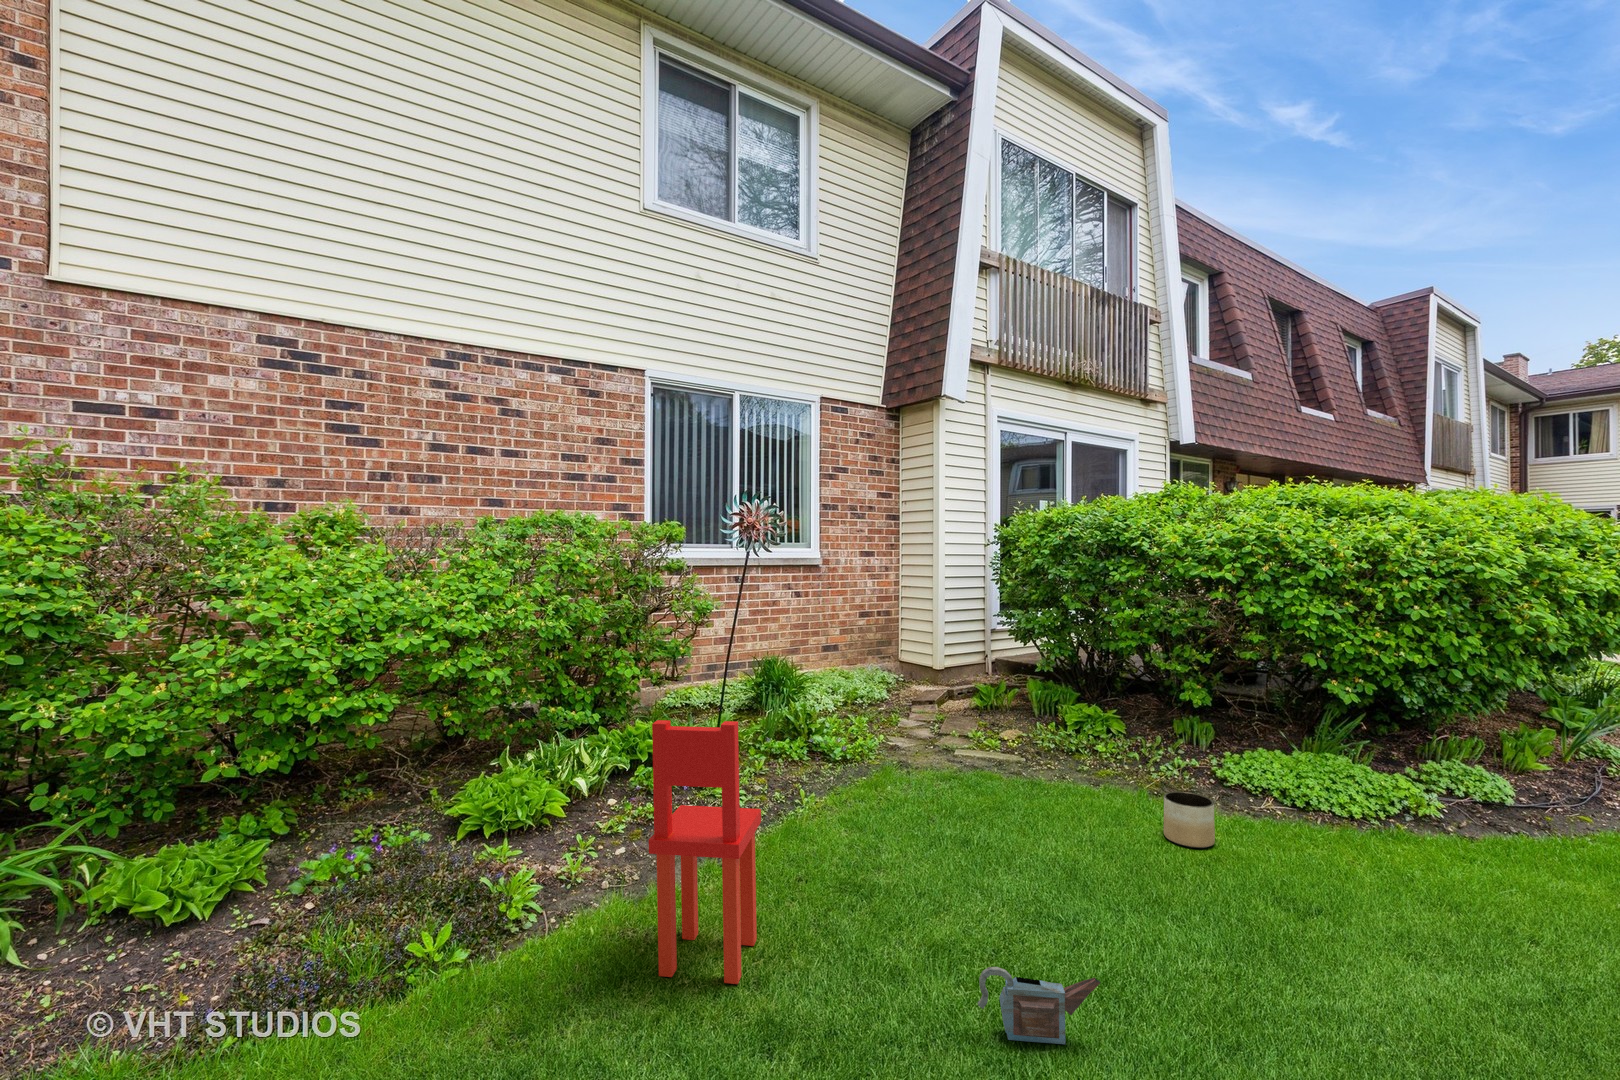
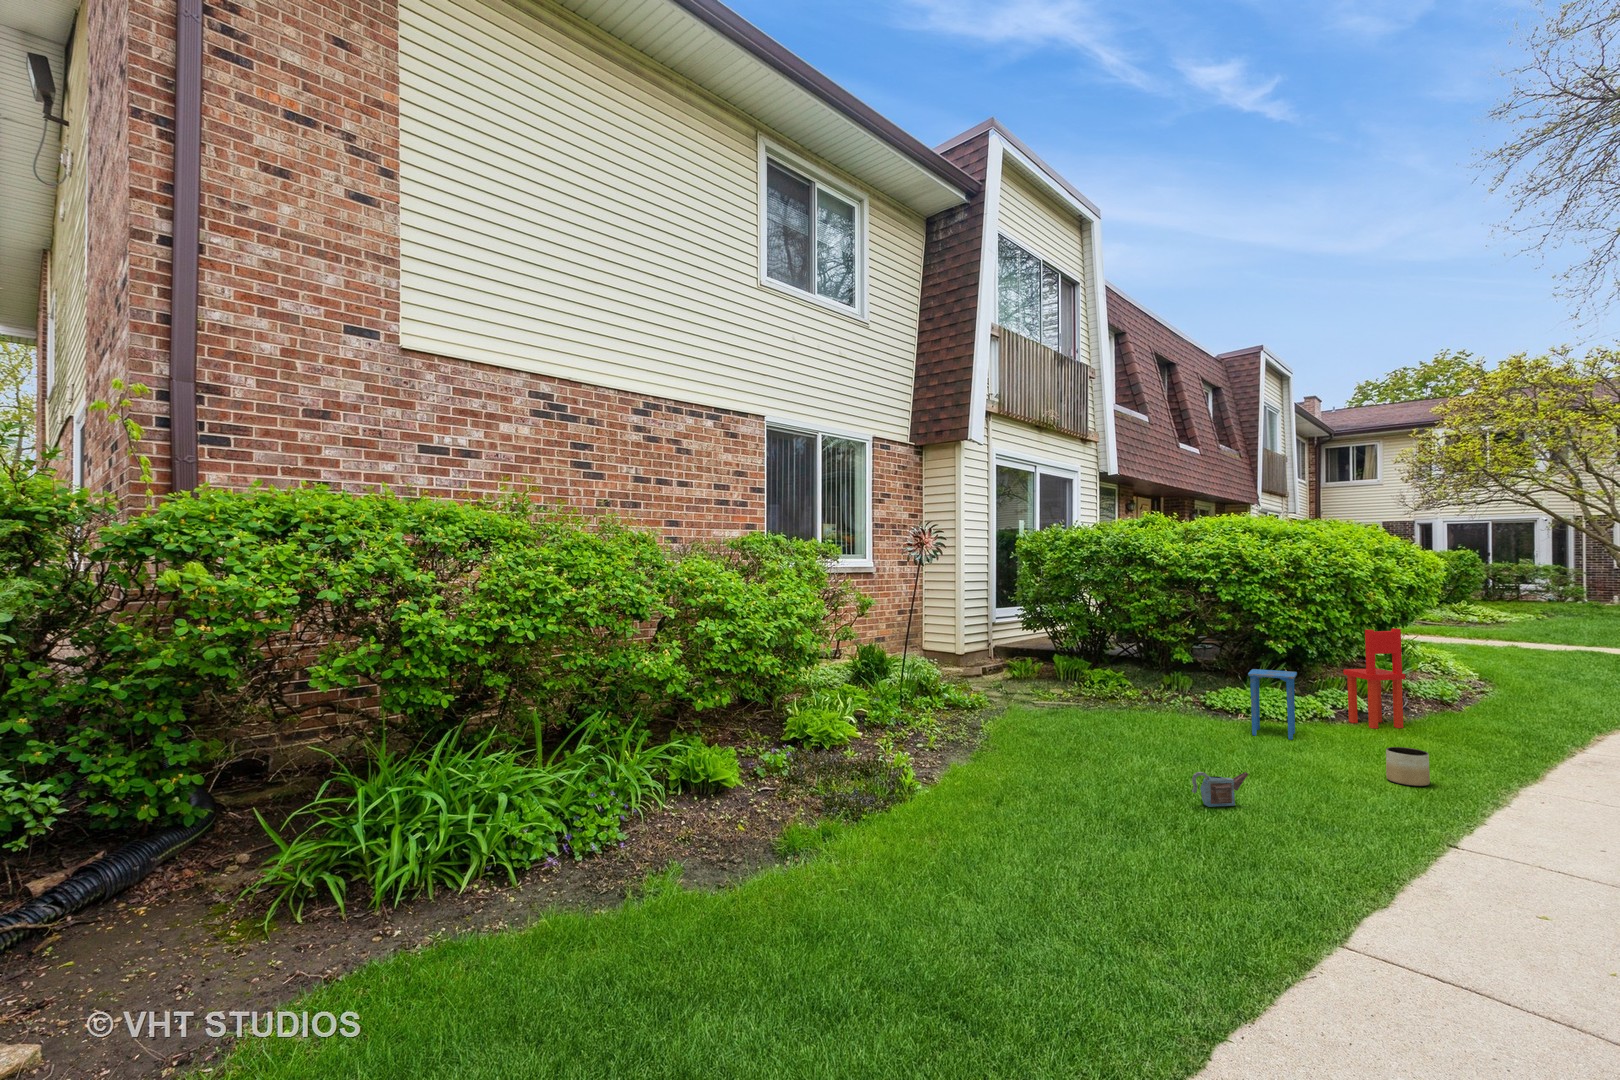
chair: present [649,720,761,984] -> present [1344,628,1405,729]
side table: none [1246,729,1339,858] -> present [1248,669,1297,740]
planter: present [1164,792,1215,848] -> present [1386,747,1430,786]

